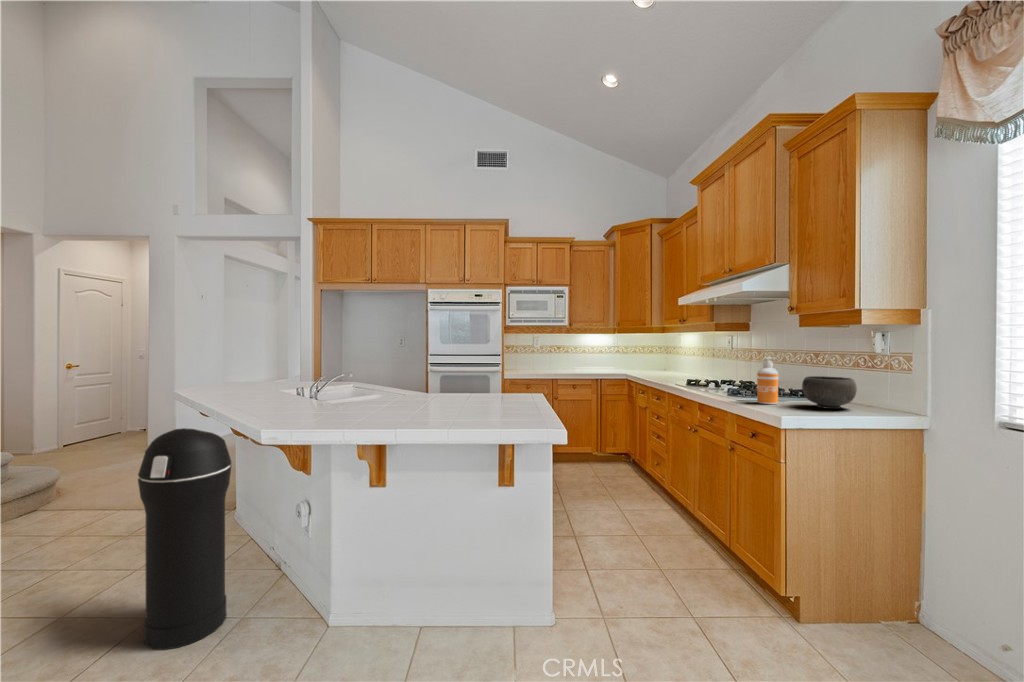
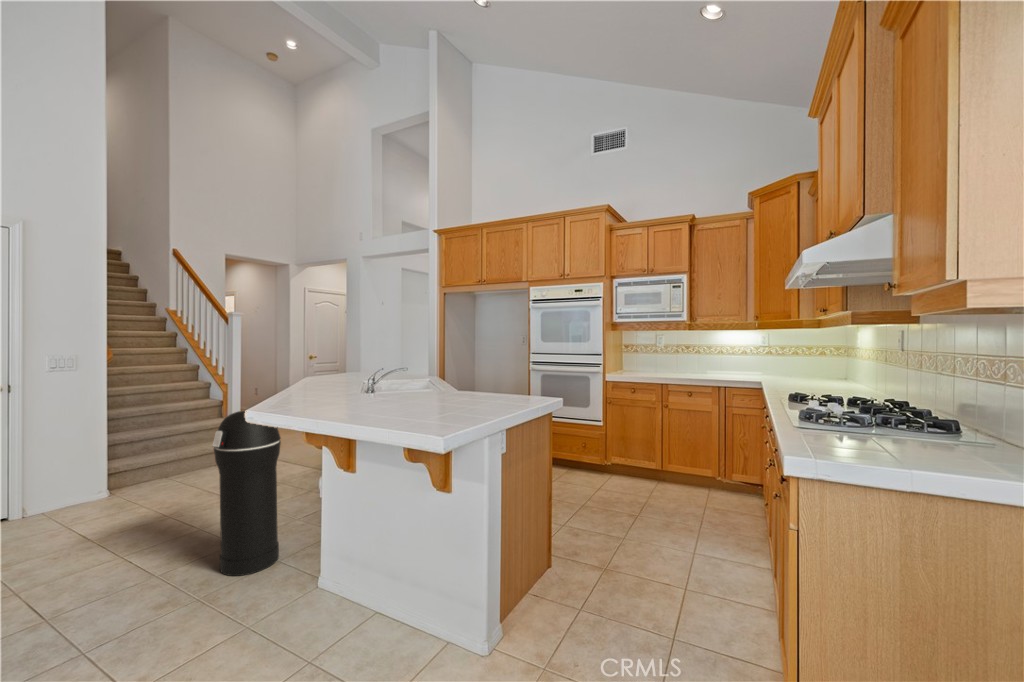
soap dispenser: present [757,357,778,404] -> none [814,368,848,440]
bowl: present [802,376,857,409] -> none [868,402,977,459]

